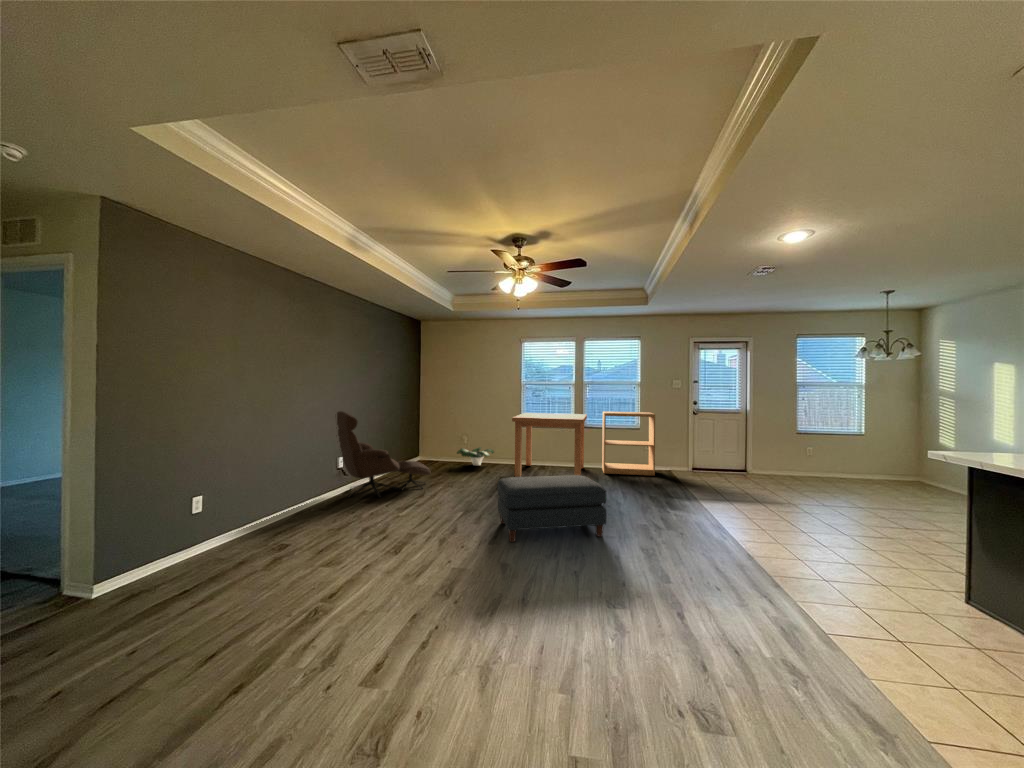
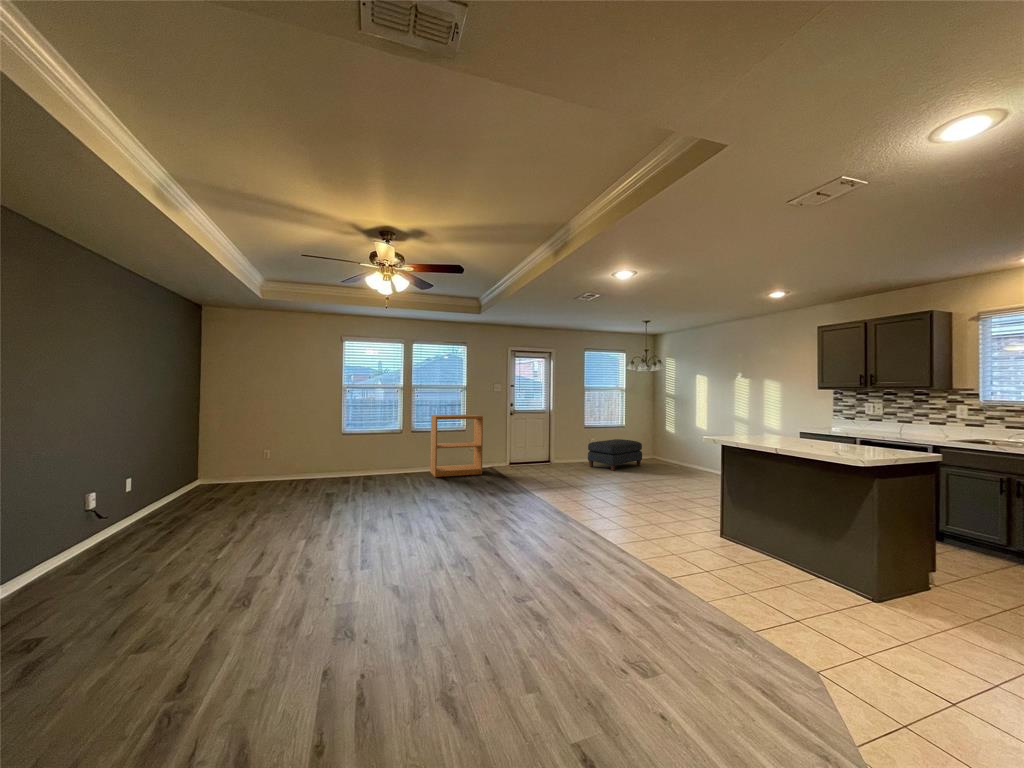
lounge chair: present [337,411,430,498] -> none [80,428,240,551]
dining table: present [512,413,587,477] -> none [340,418,421,491]
potted plant: present [457,447,494,465] -> none [257,462,308,484]
ottoman: present [497,475,606,542] -> present [588,439,642,471]

